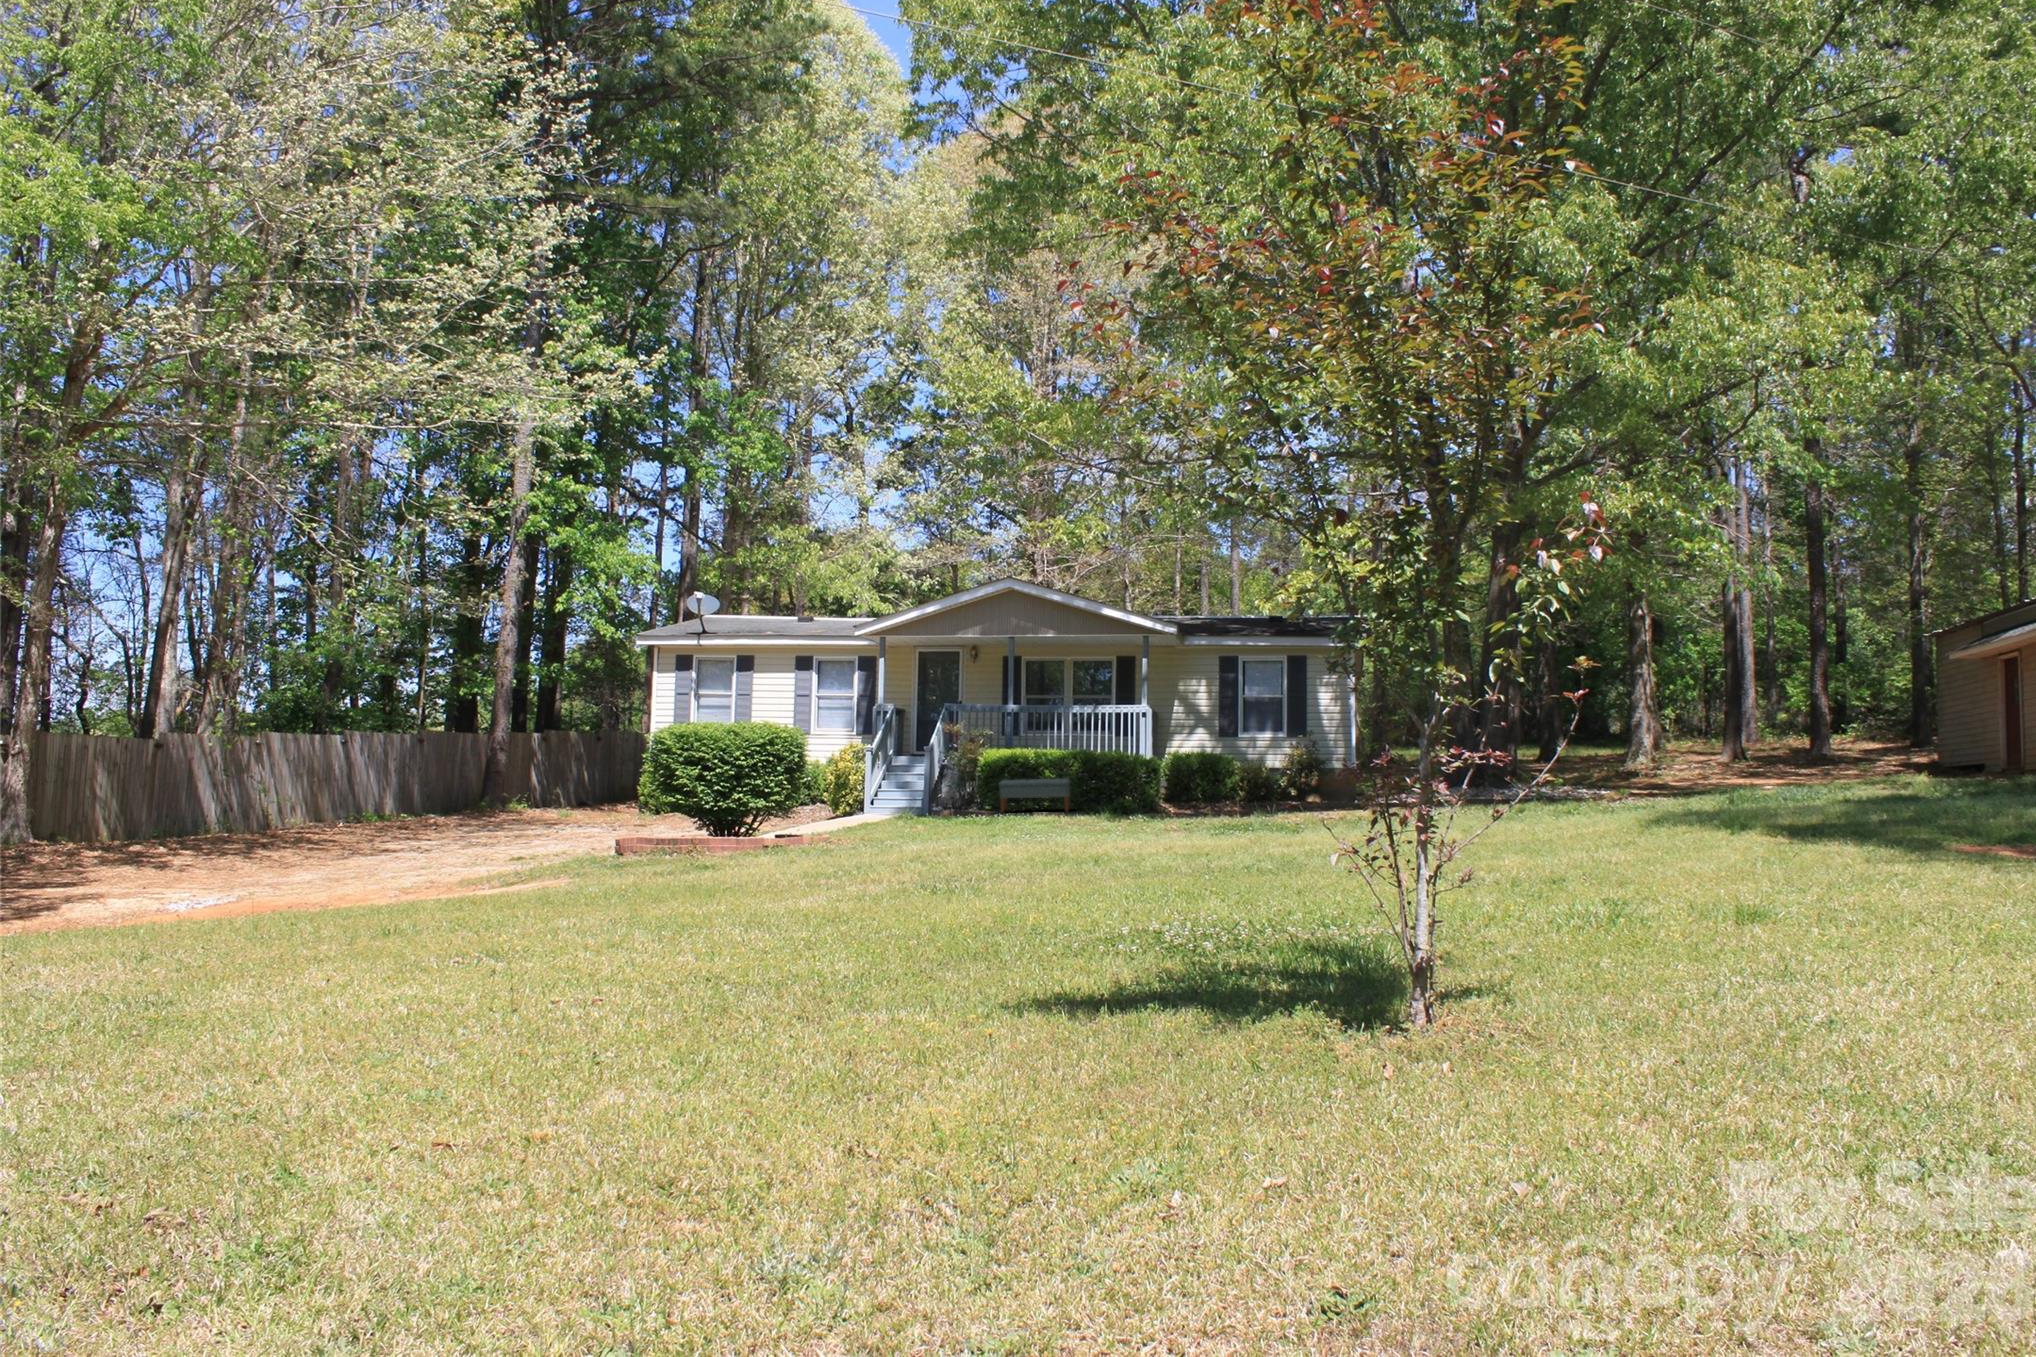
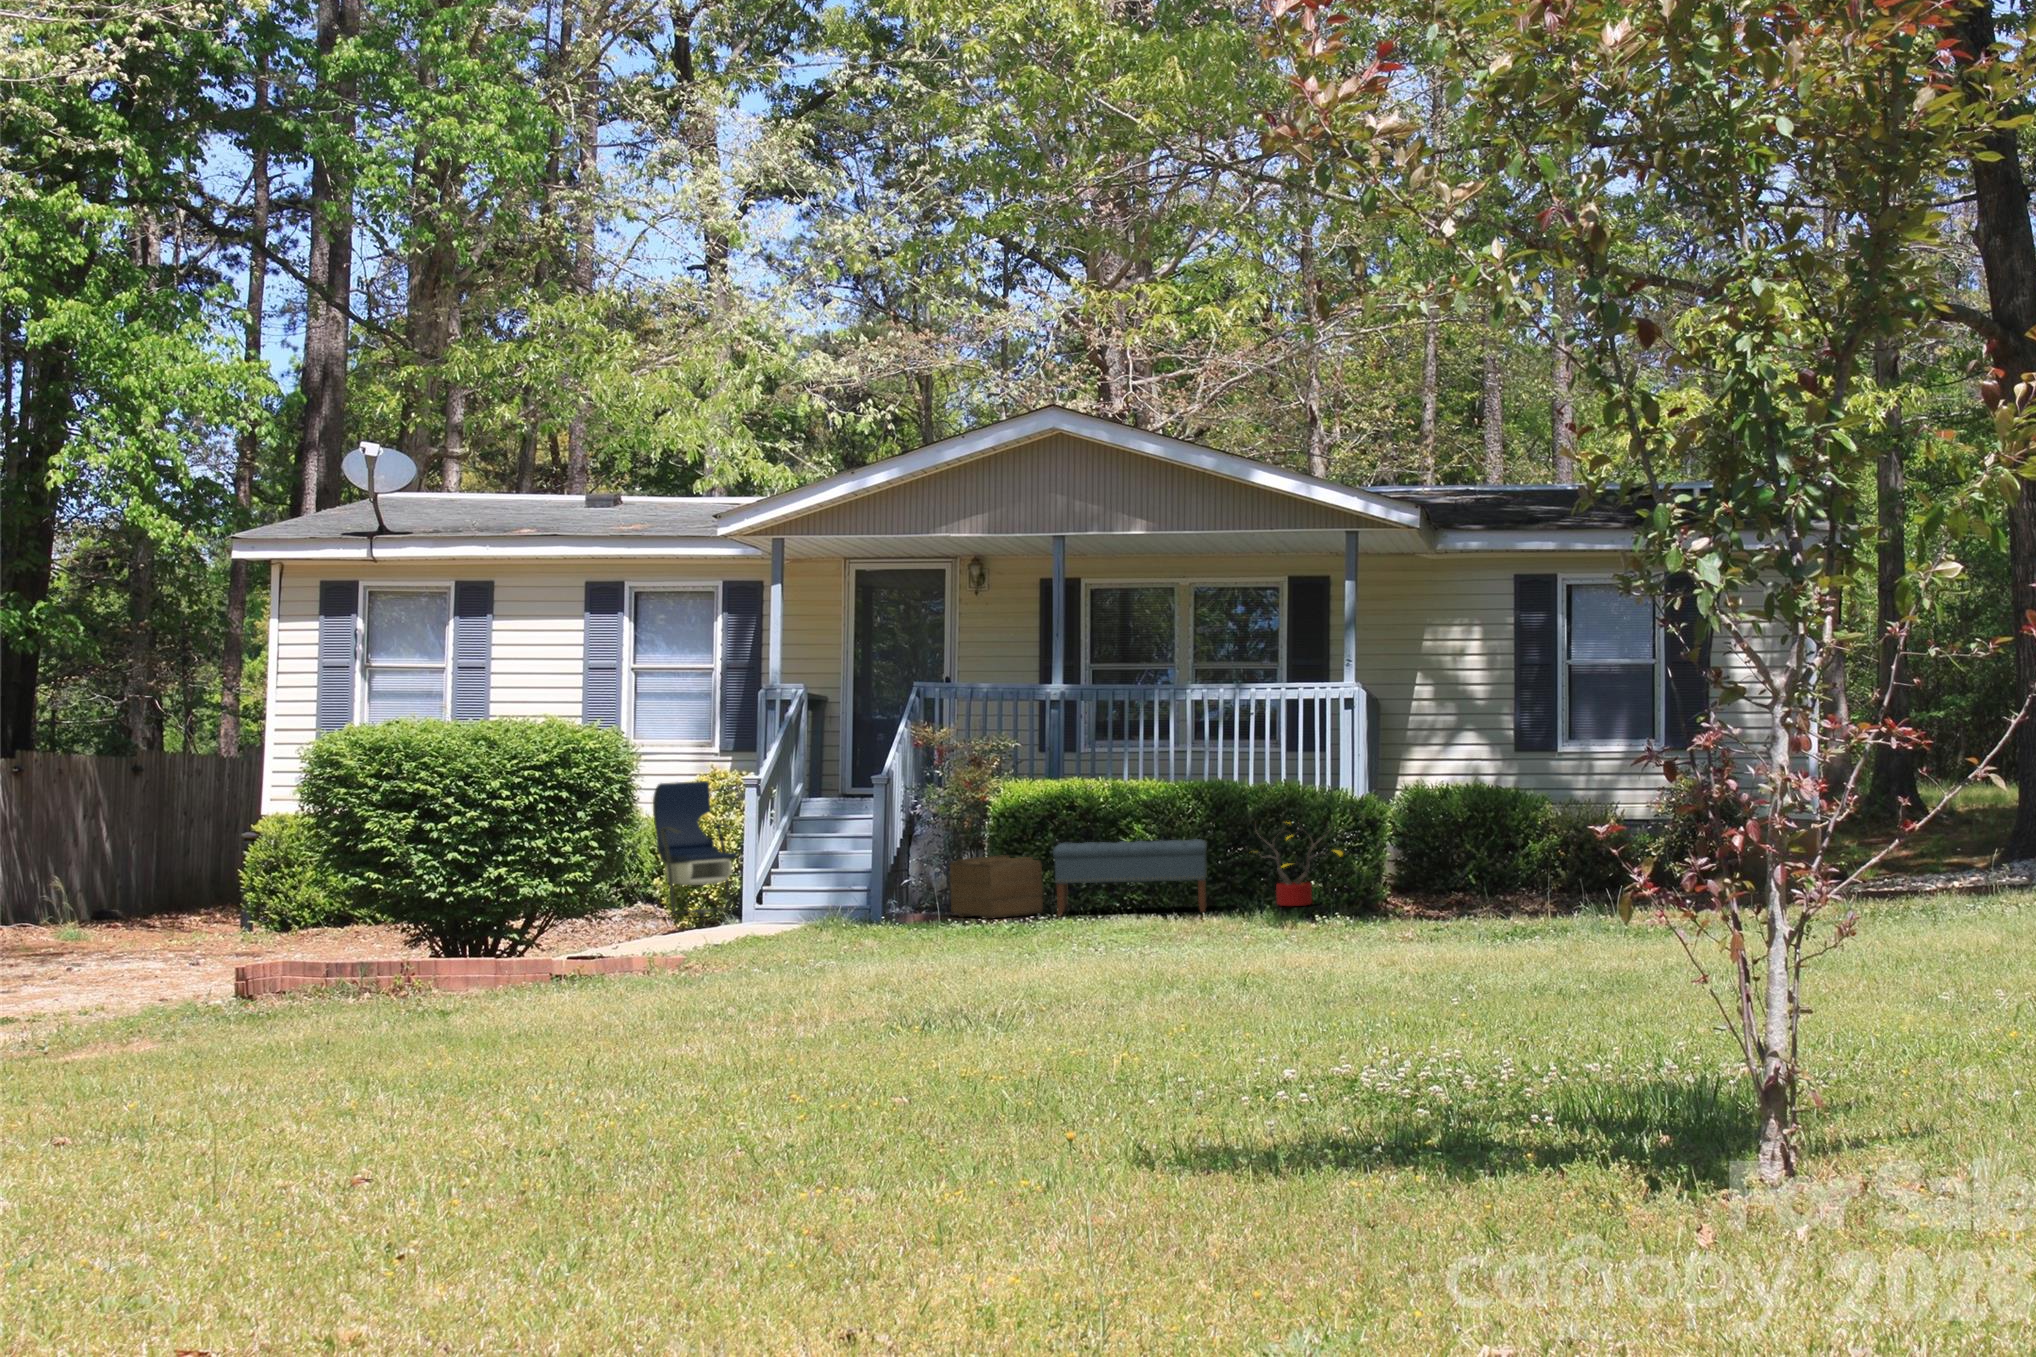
armchair: none [822,750,860,813] -> present [653,781,737,918]
decorative plant: none [1090,769,1132,809] -> present [1258,829,1343,906]
wooden crate: none [953,785,995,815] -> present [950,855,1043,919]

